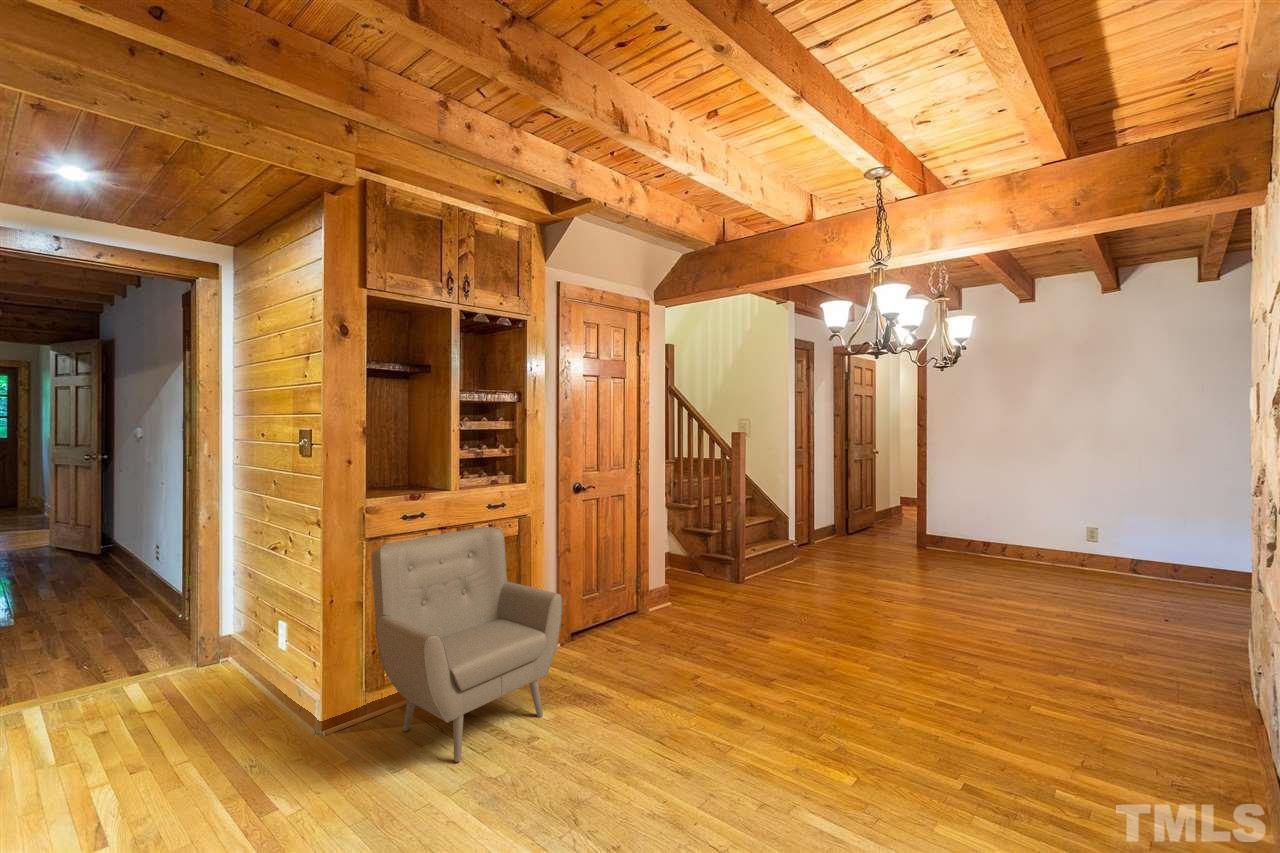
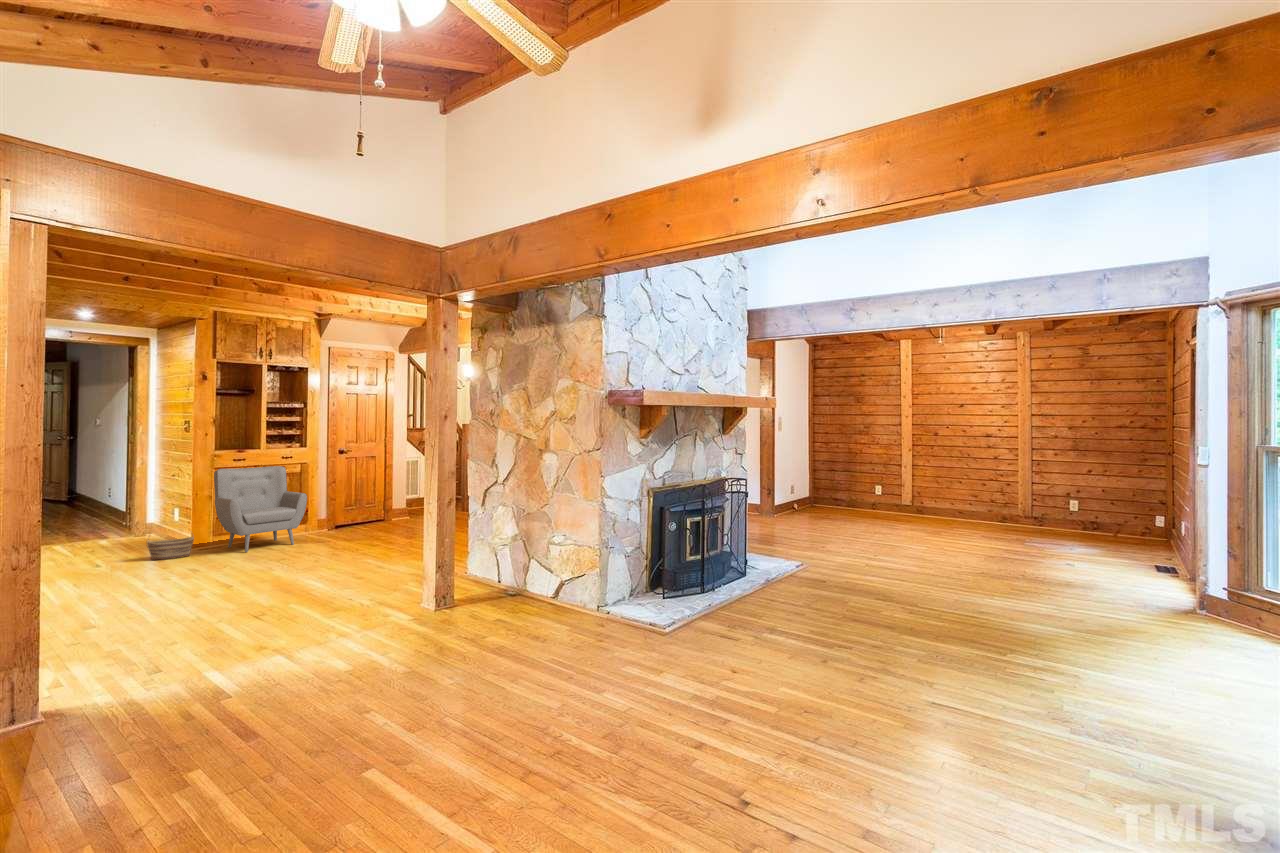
basket: none [222,699,336,813] -> present [147,536,194,560]

